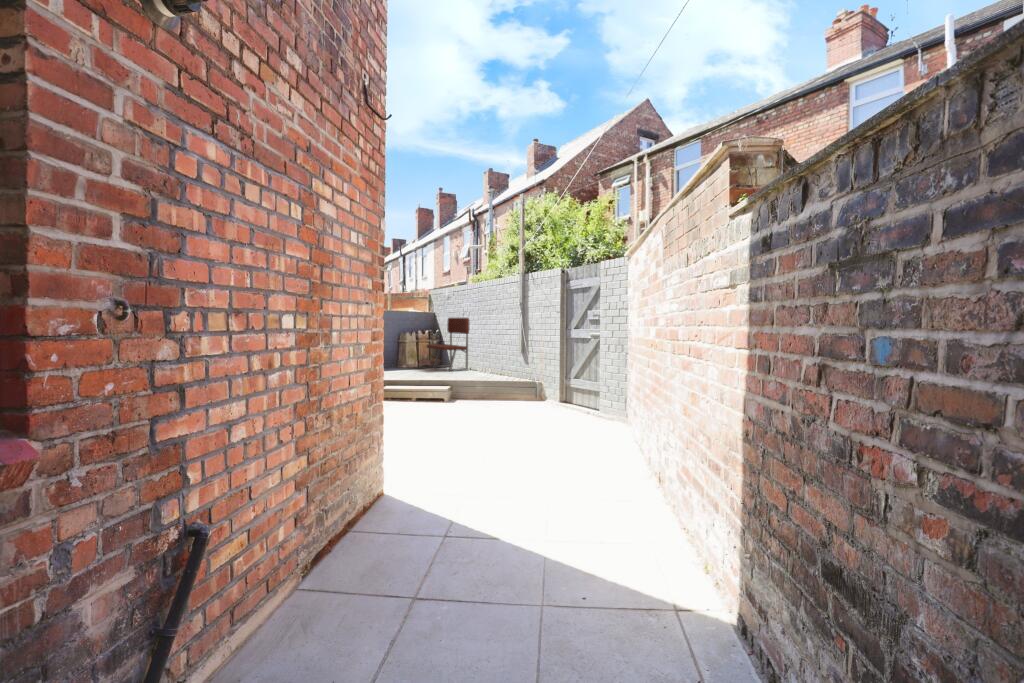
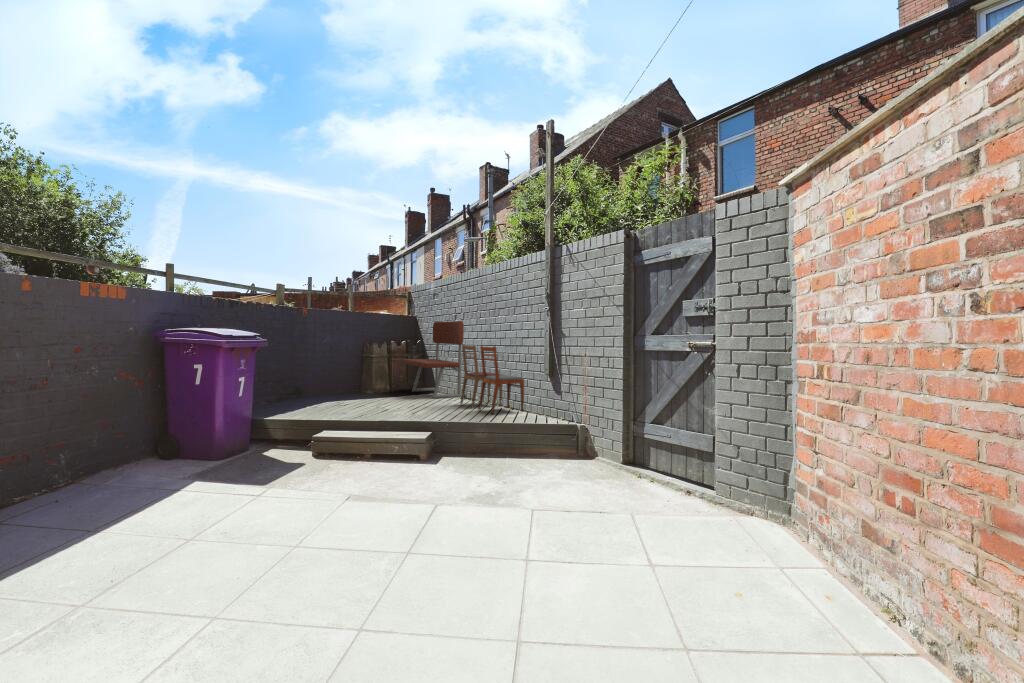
chair: none [467,334,509,379] -> present [460,345,524,414]

